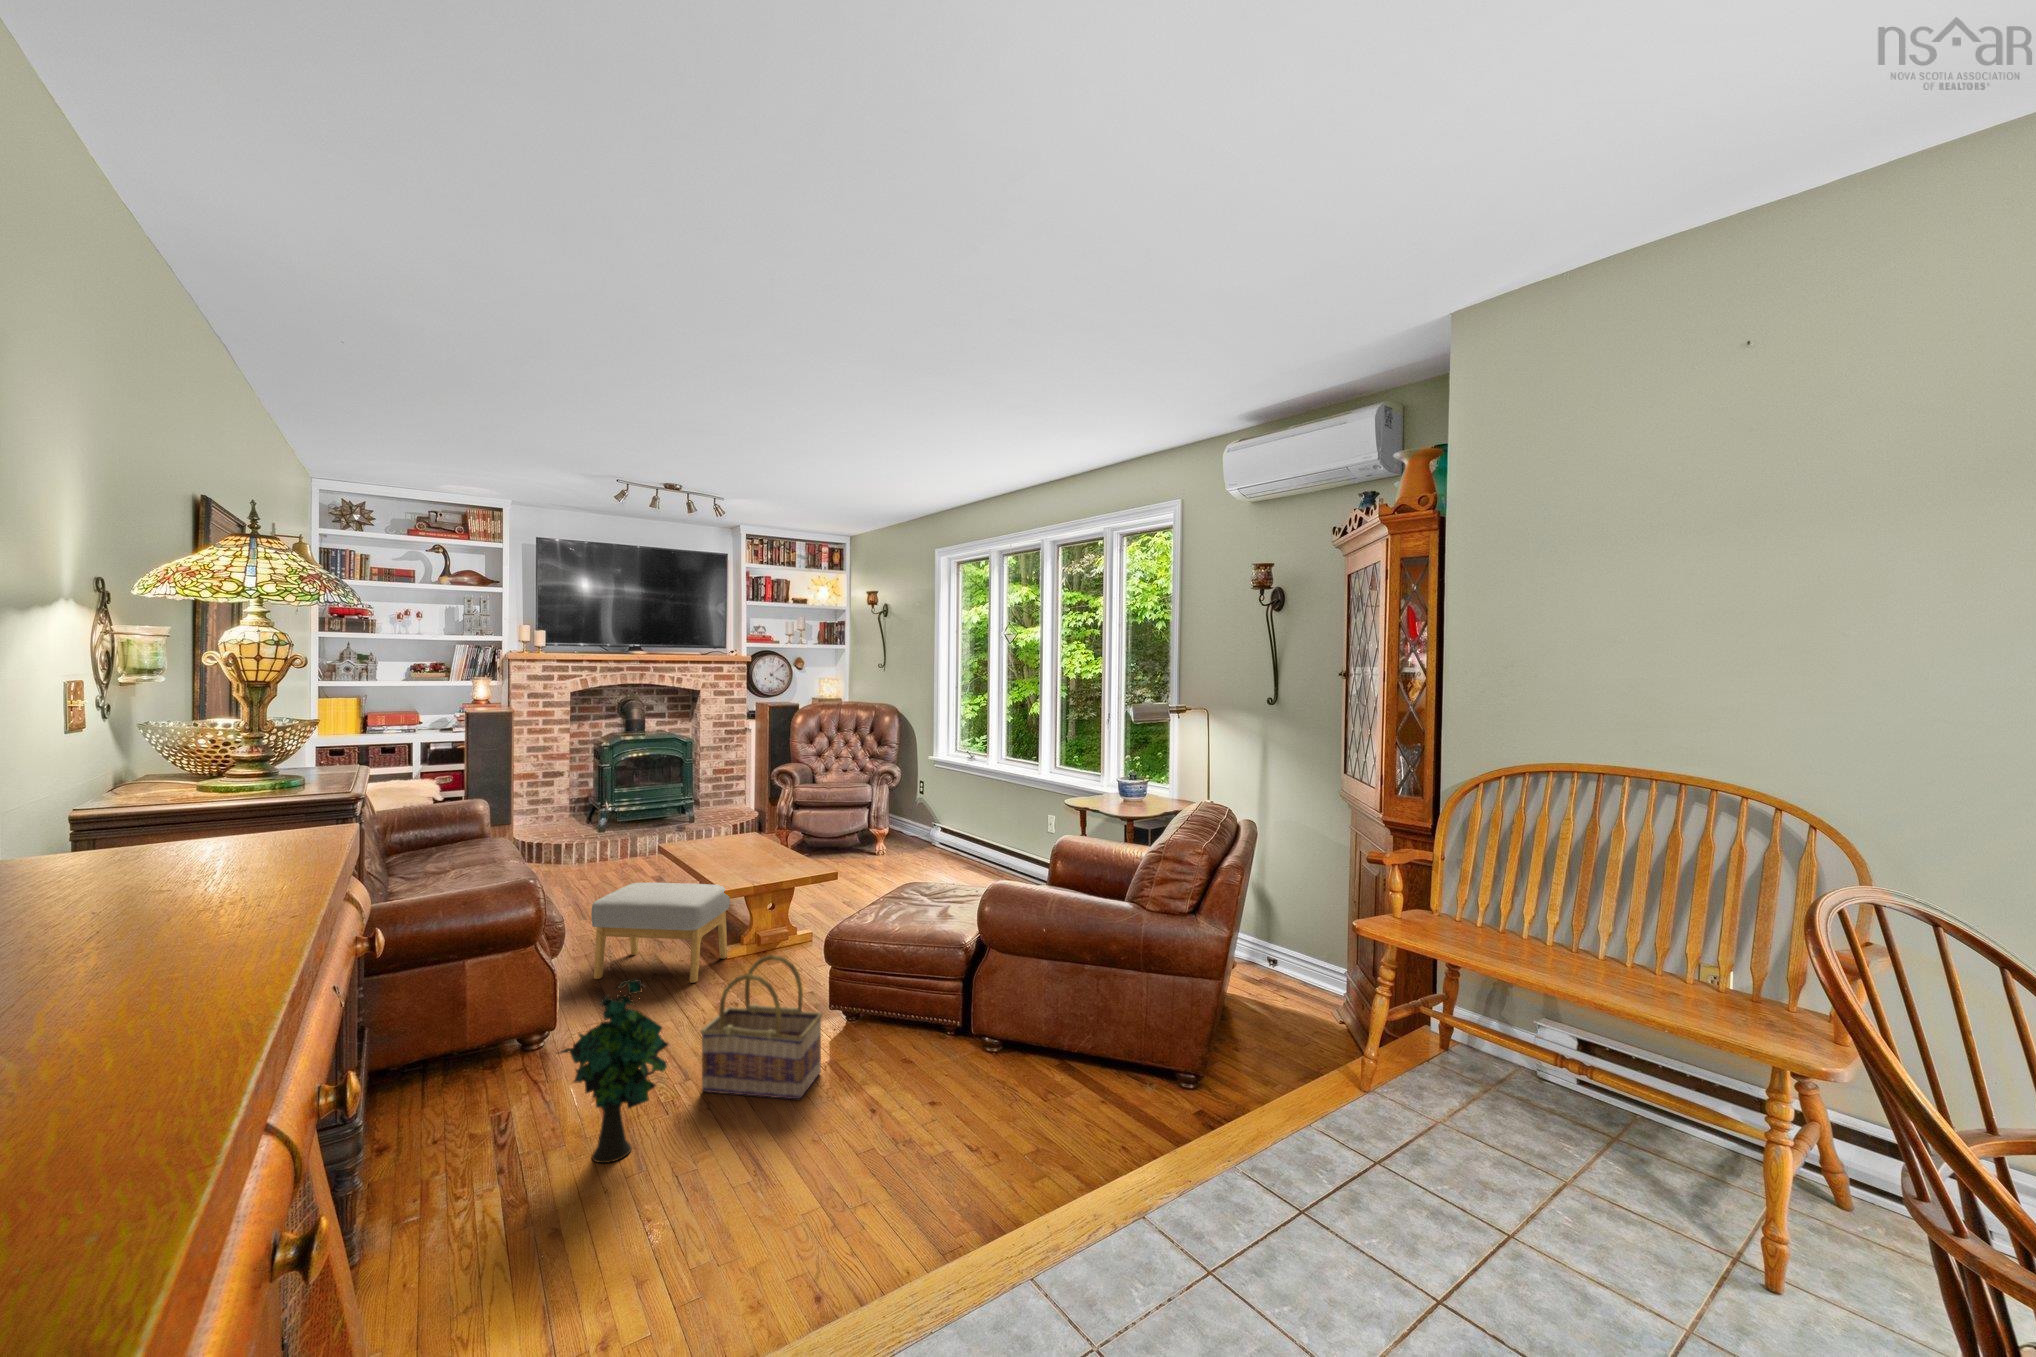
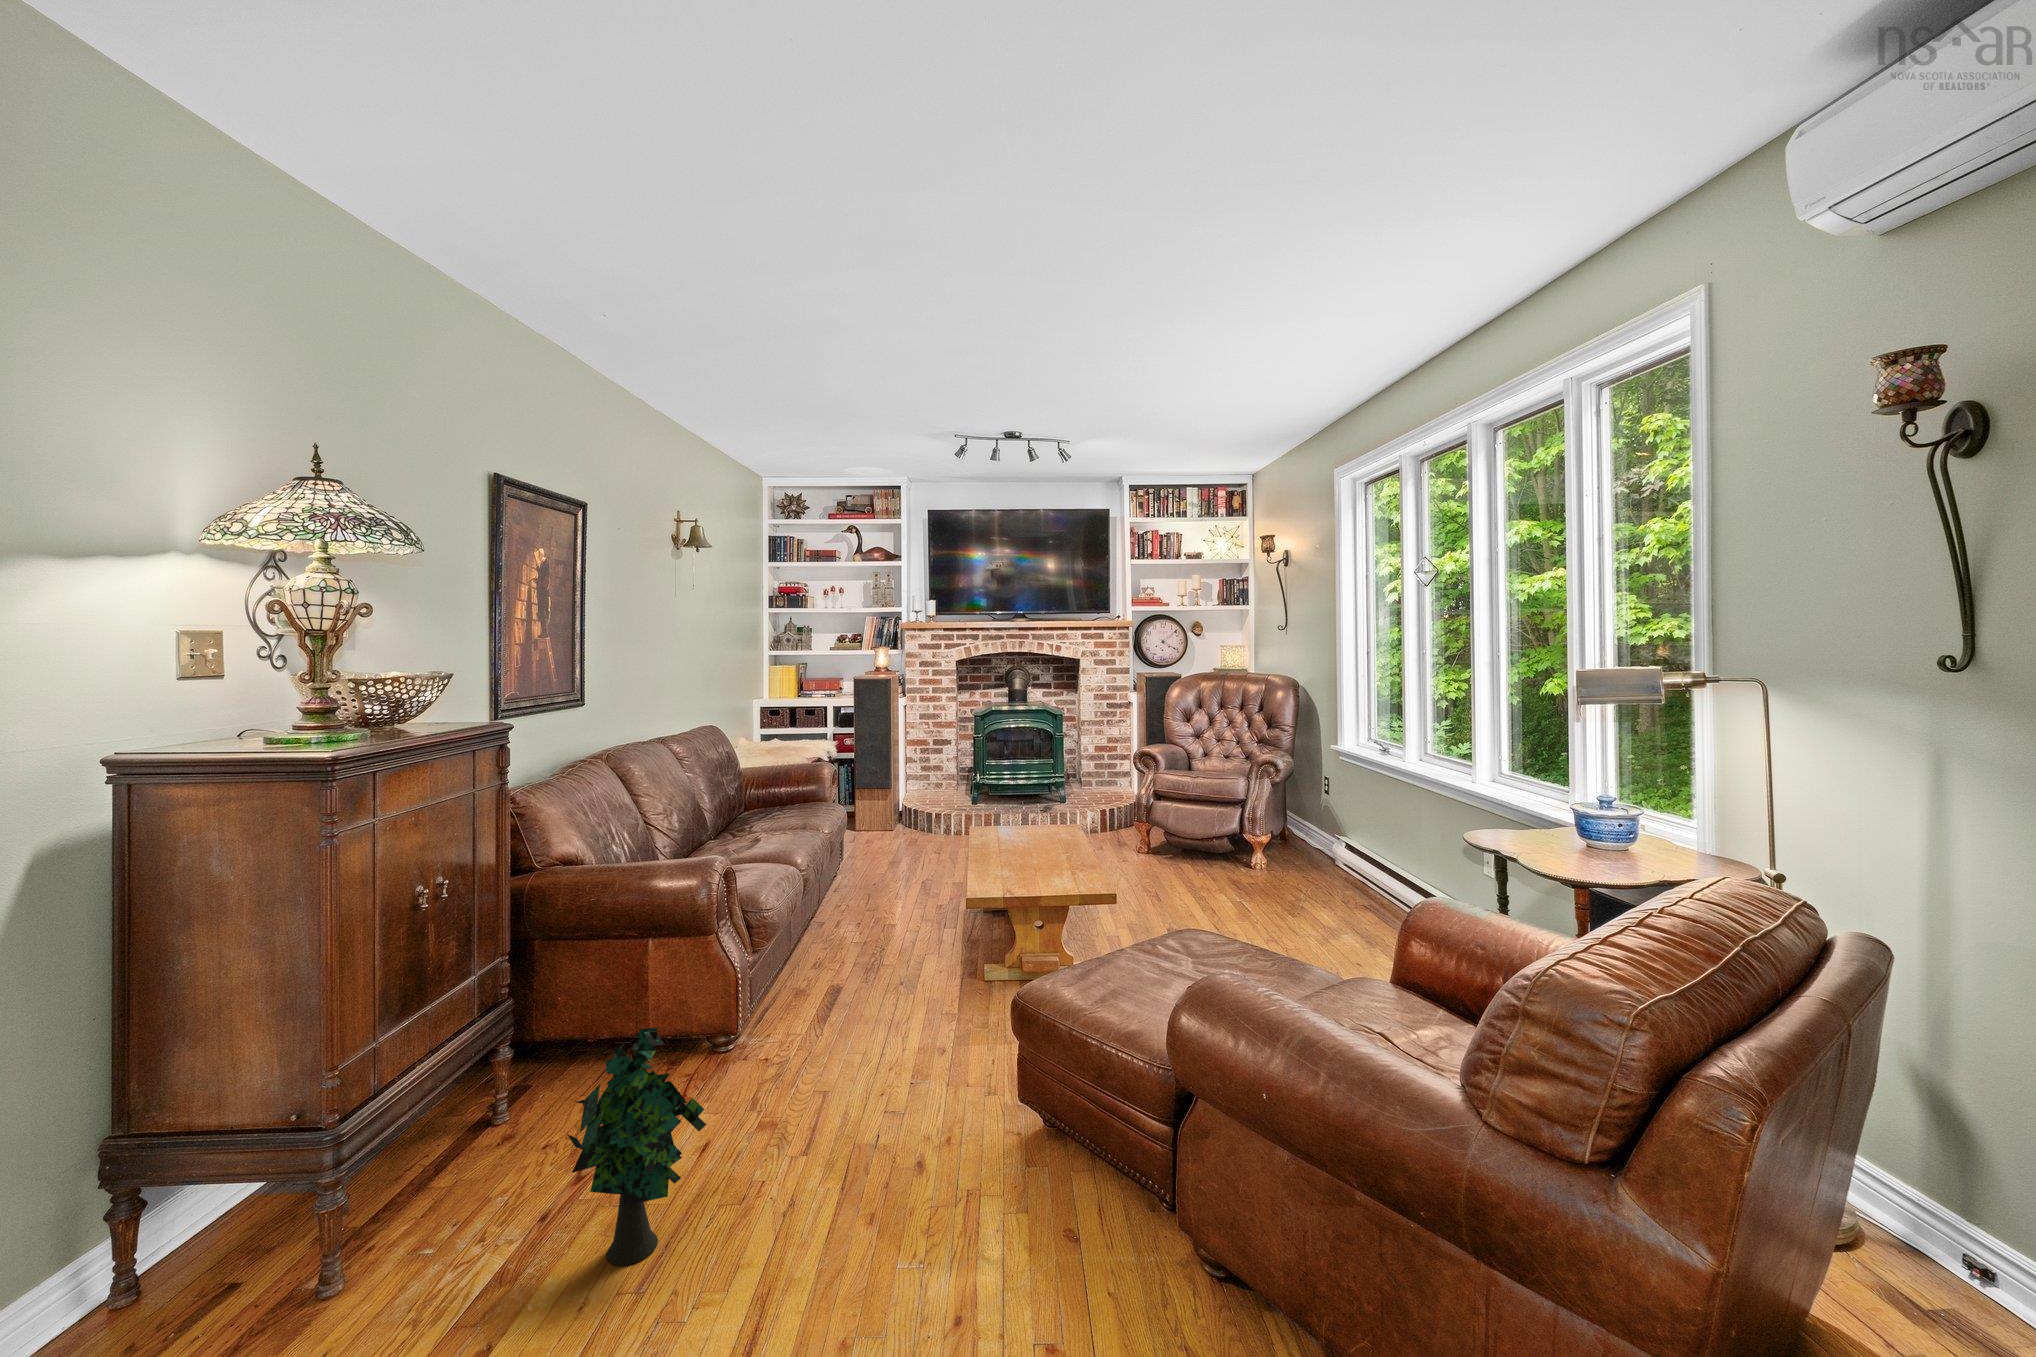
footstool: present [591,883,730,983] -> none [834,873,981,1007]
basket: present [701,955,823,1099] -> none [787,1018,941,1251]

